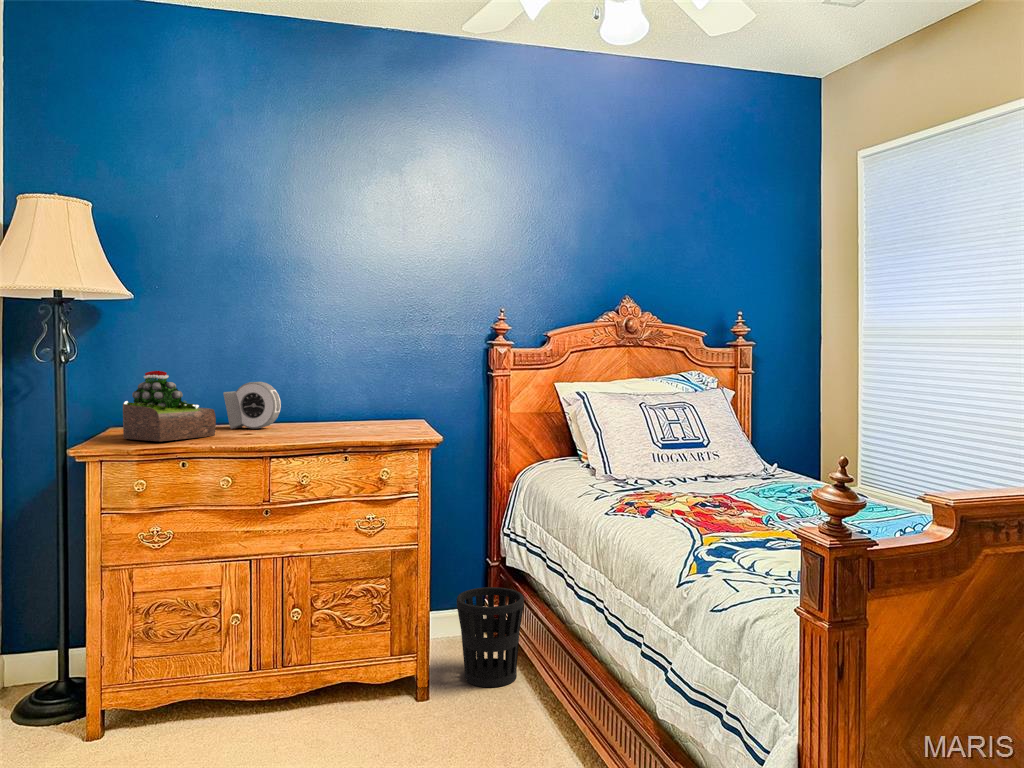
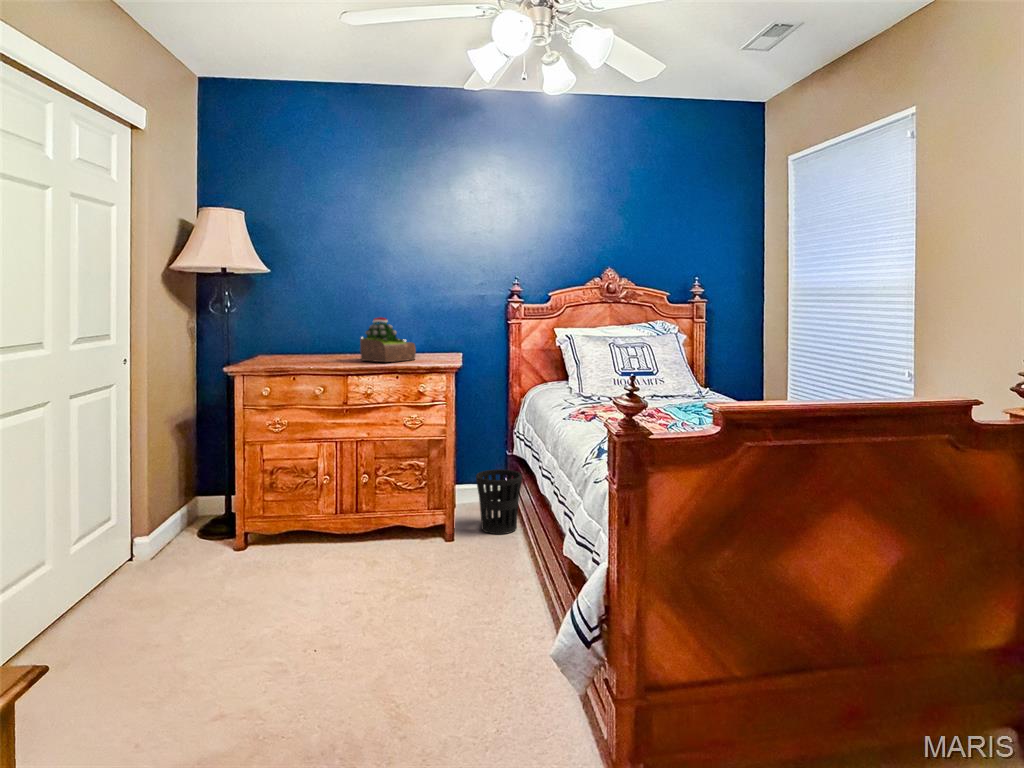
succulent plant: present [123,371,216,441] -> present [360,317,416,362]
alarm clock: present [223,382,281,429] -> none [322,326,359,358]

